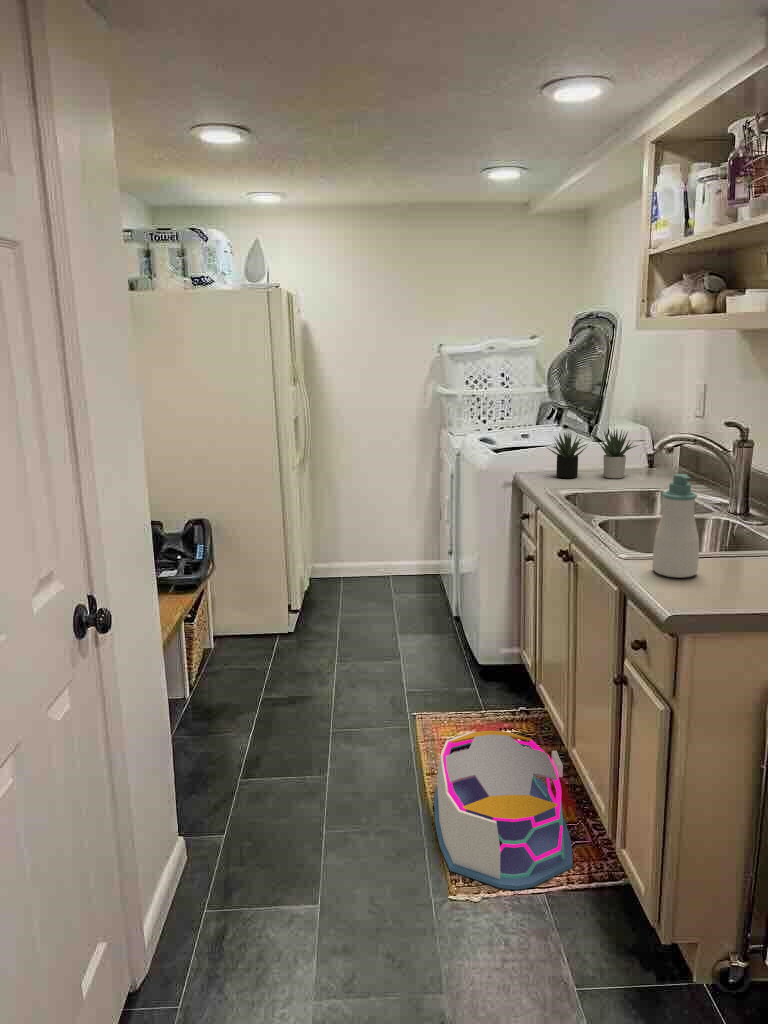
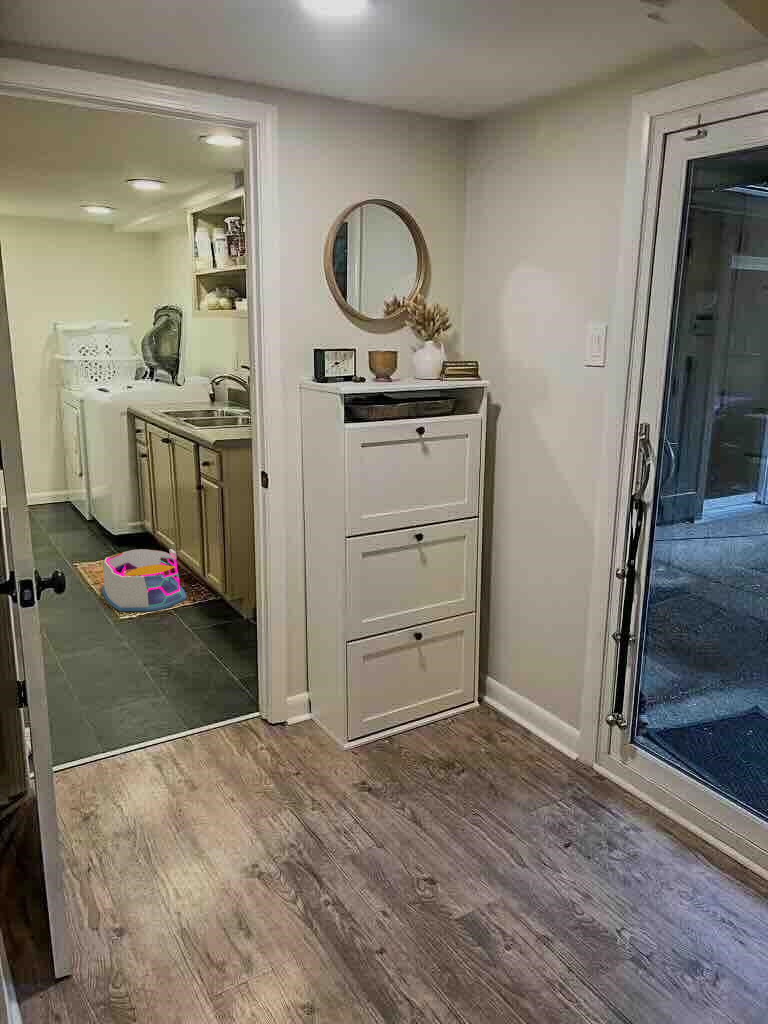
succulent plant: present [548,430,636,478] -> none [146,375,204,407]
soap bottle: present [652,474,699,578] -> none [209,384,230,432]

